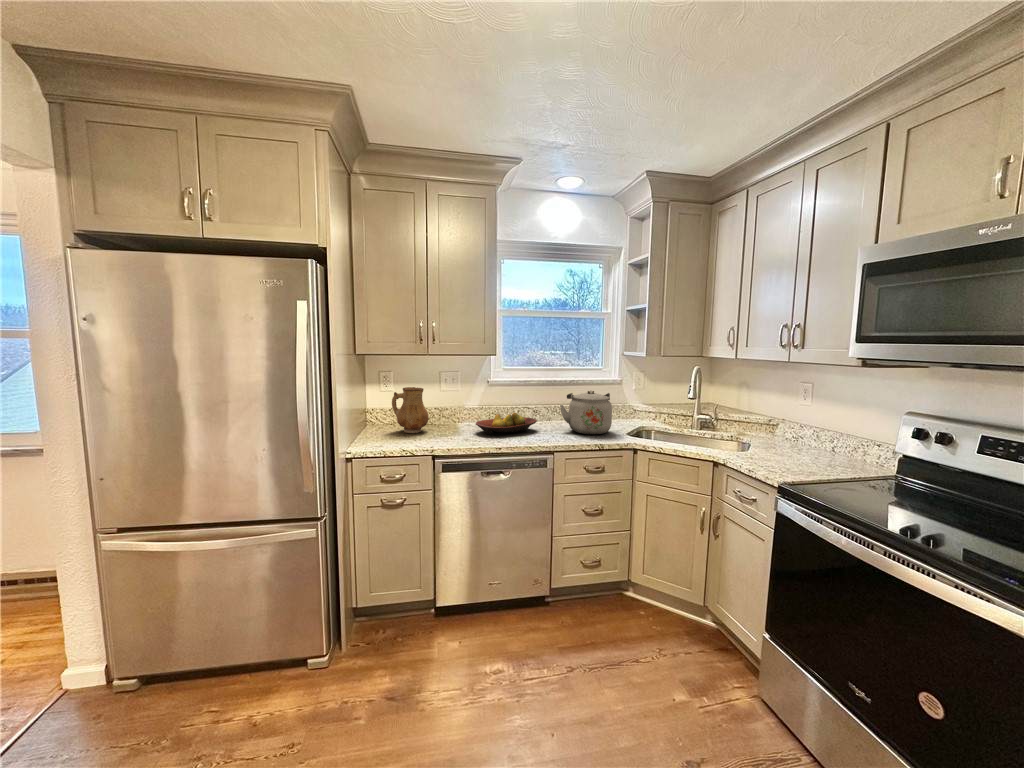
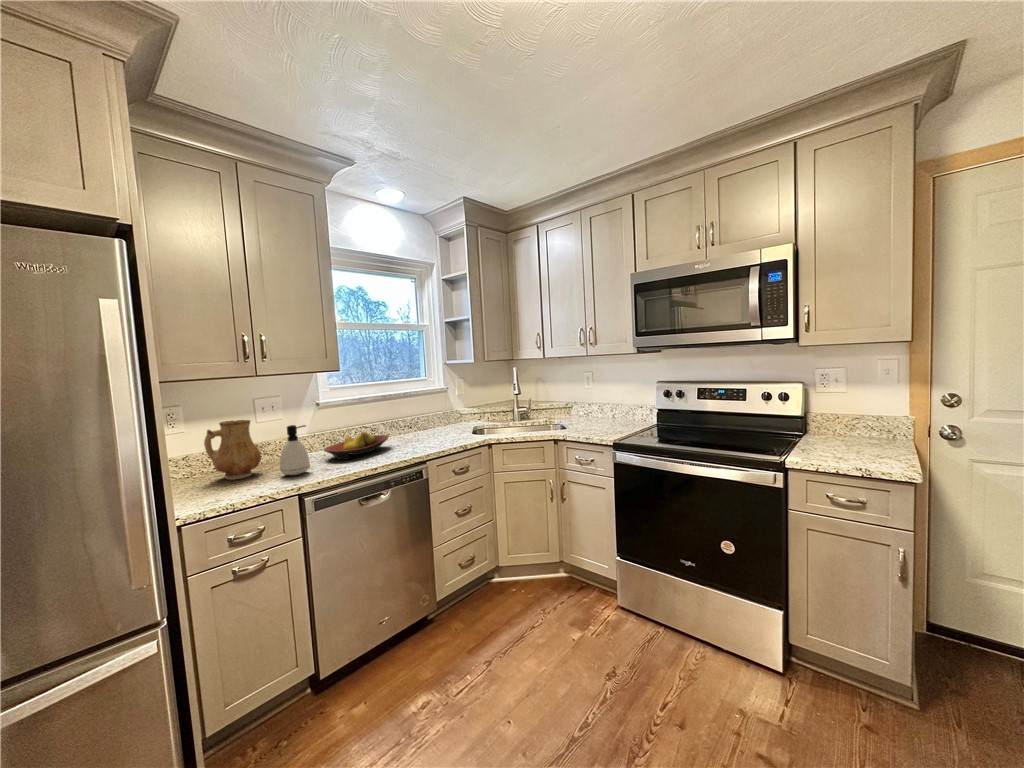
kettle: present [560,390,612,434] -> none [409,398,458,441]
soap dispenser: none [432,398,455,439] -> present [280,425,310,475]

